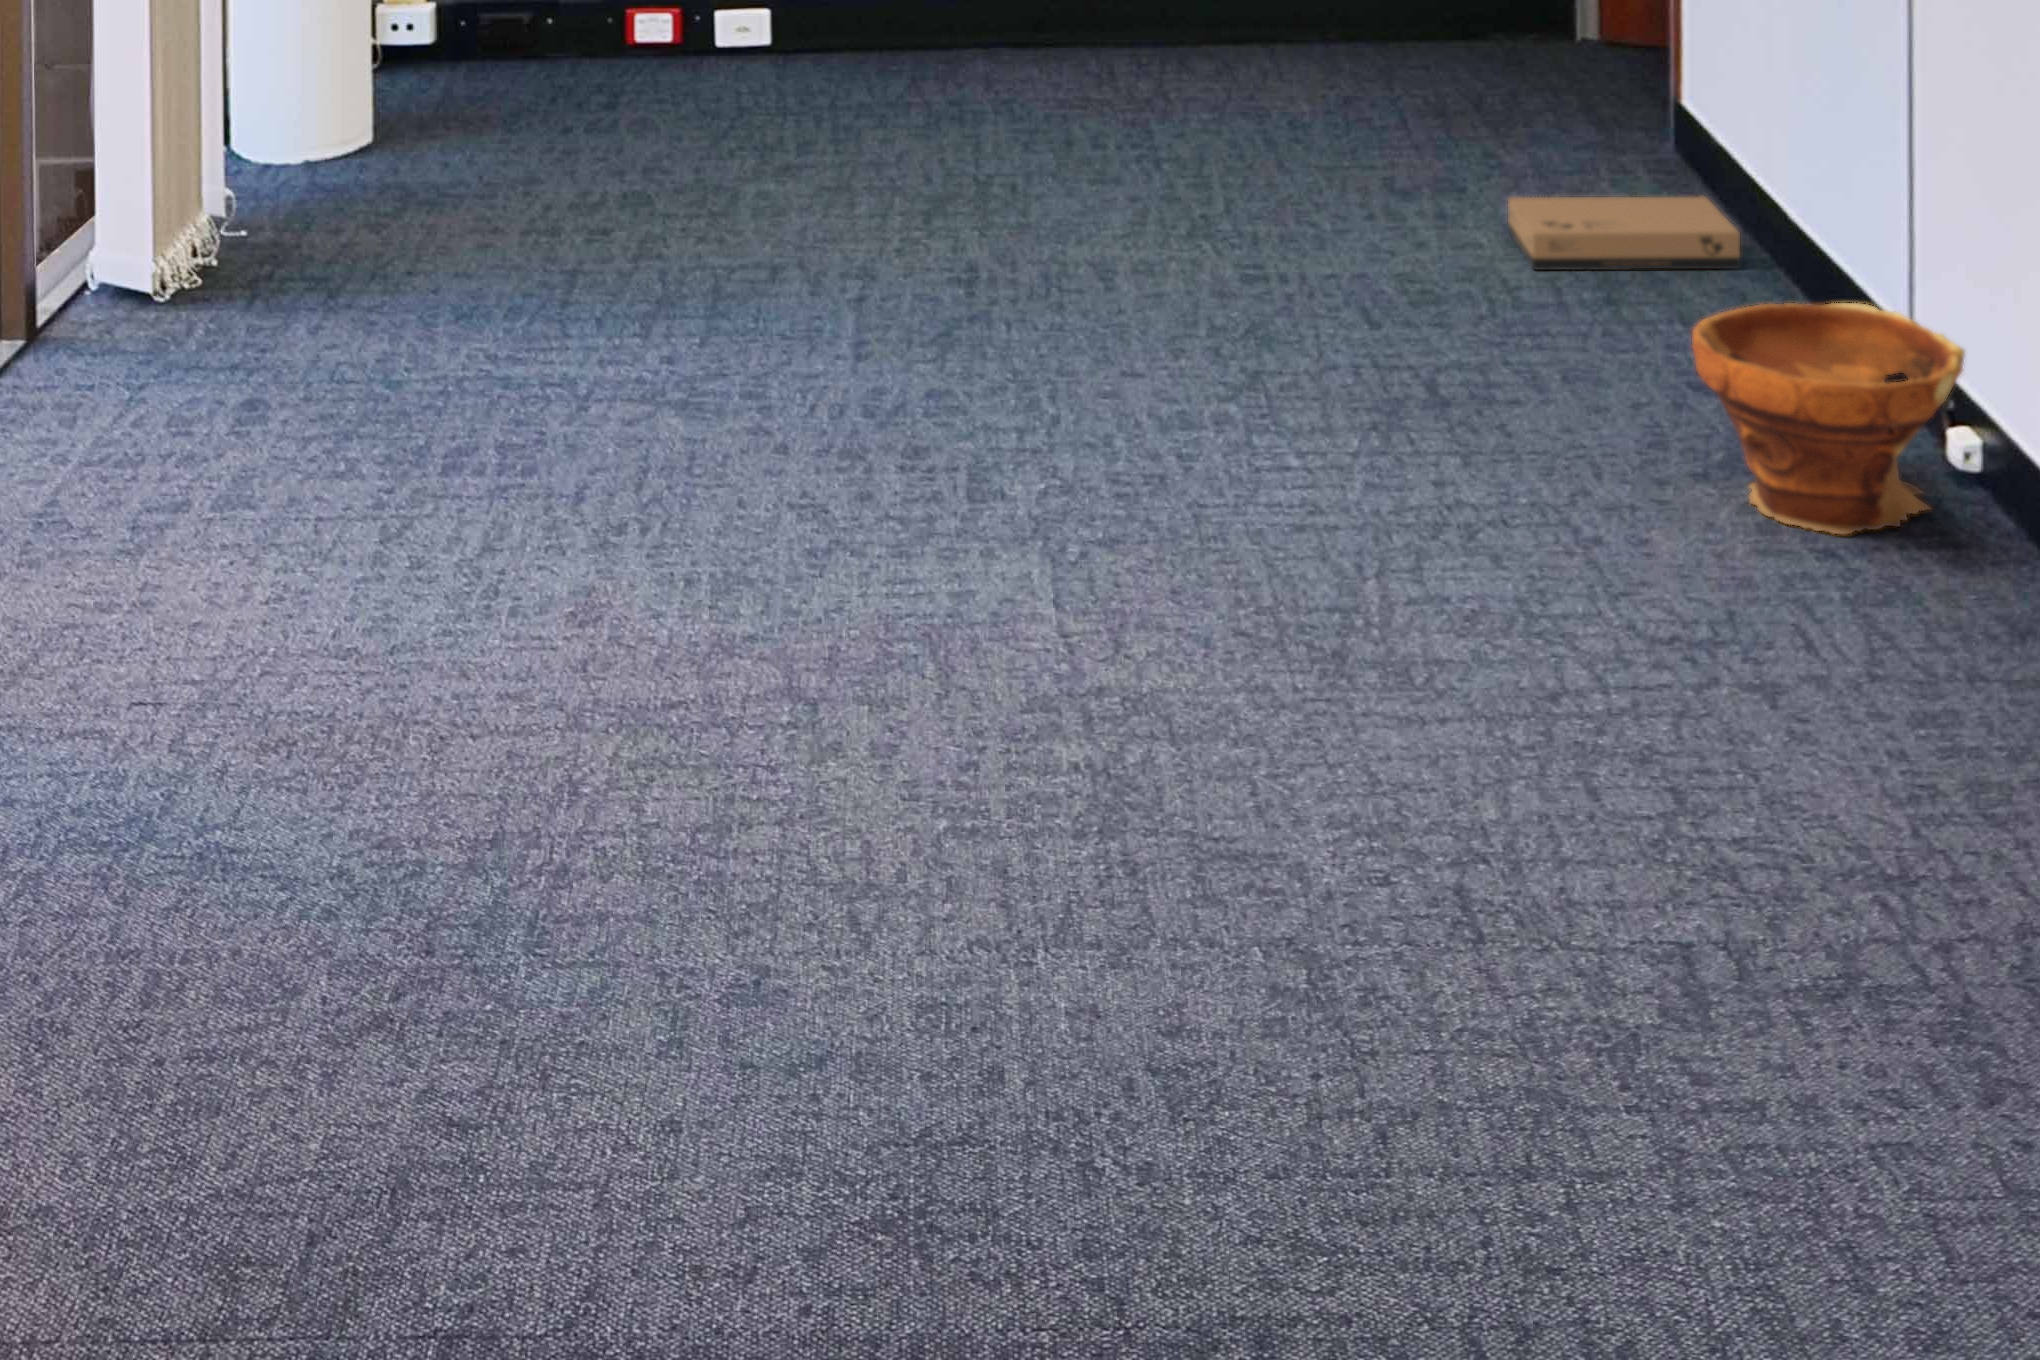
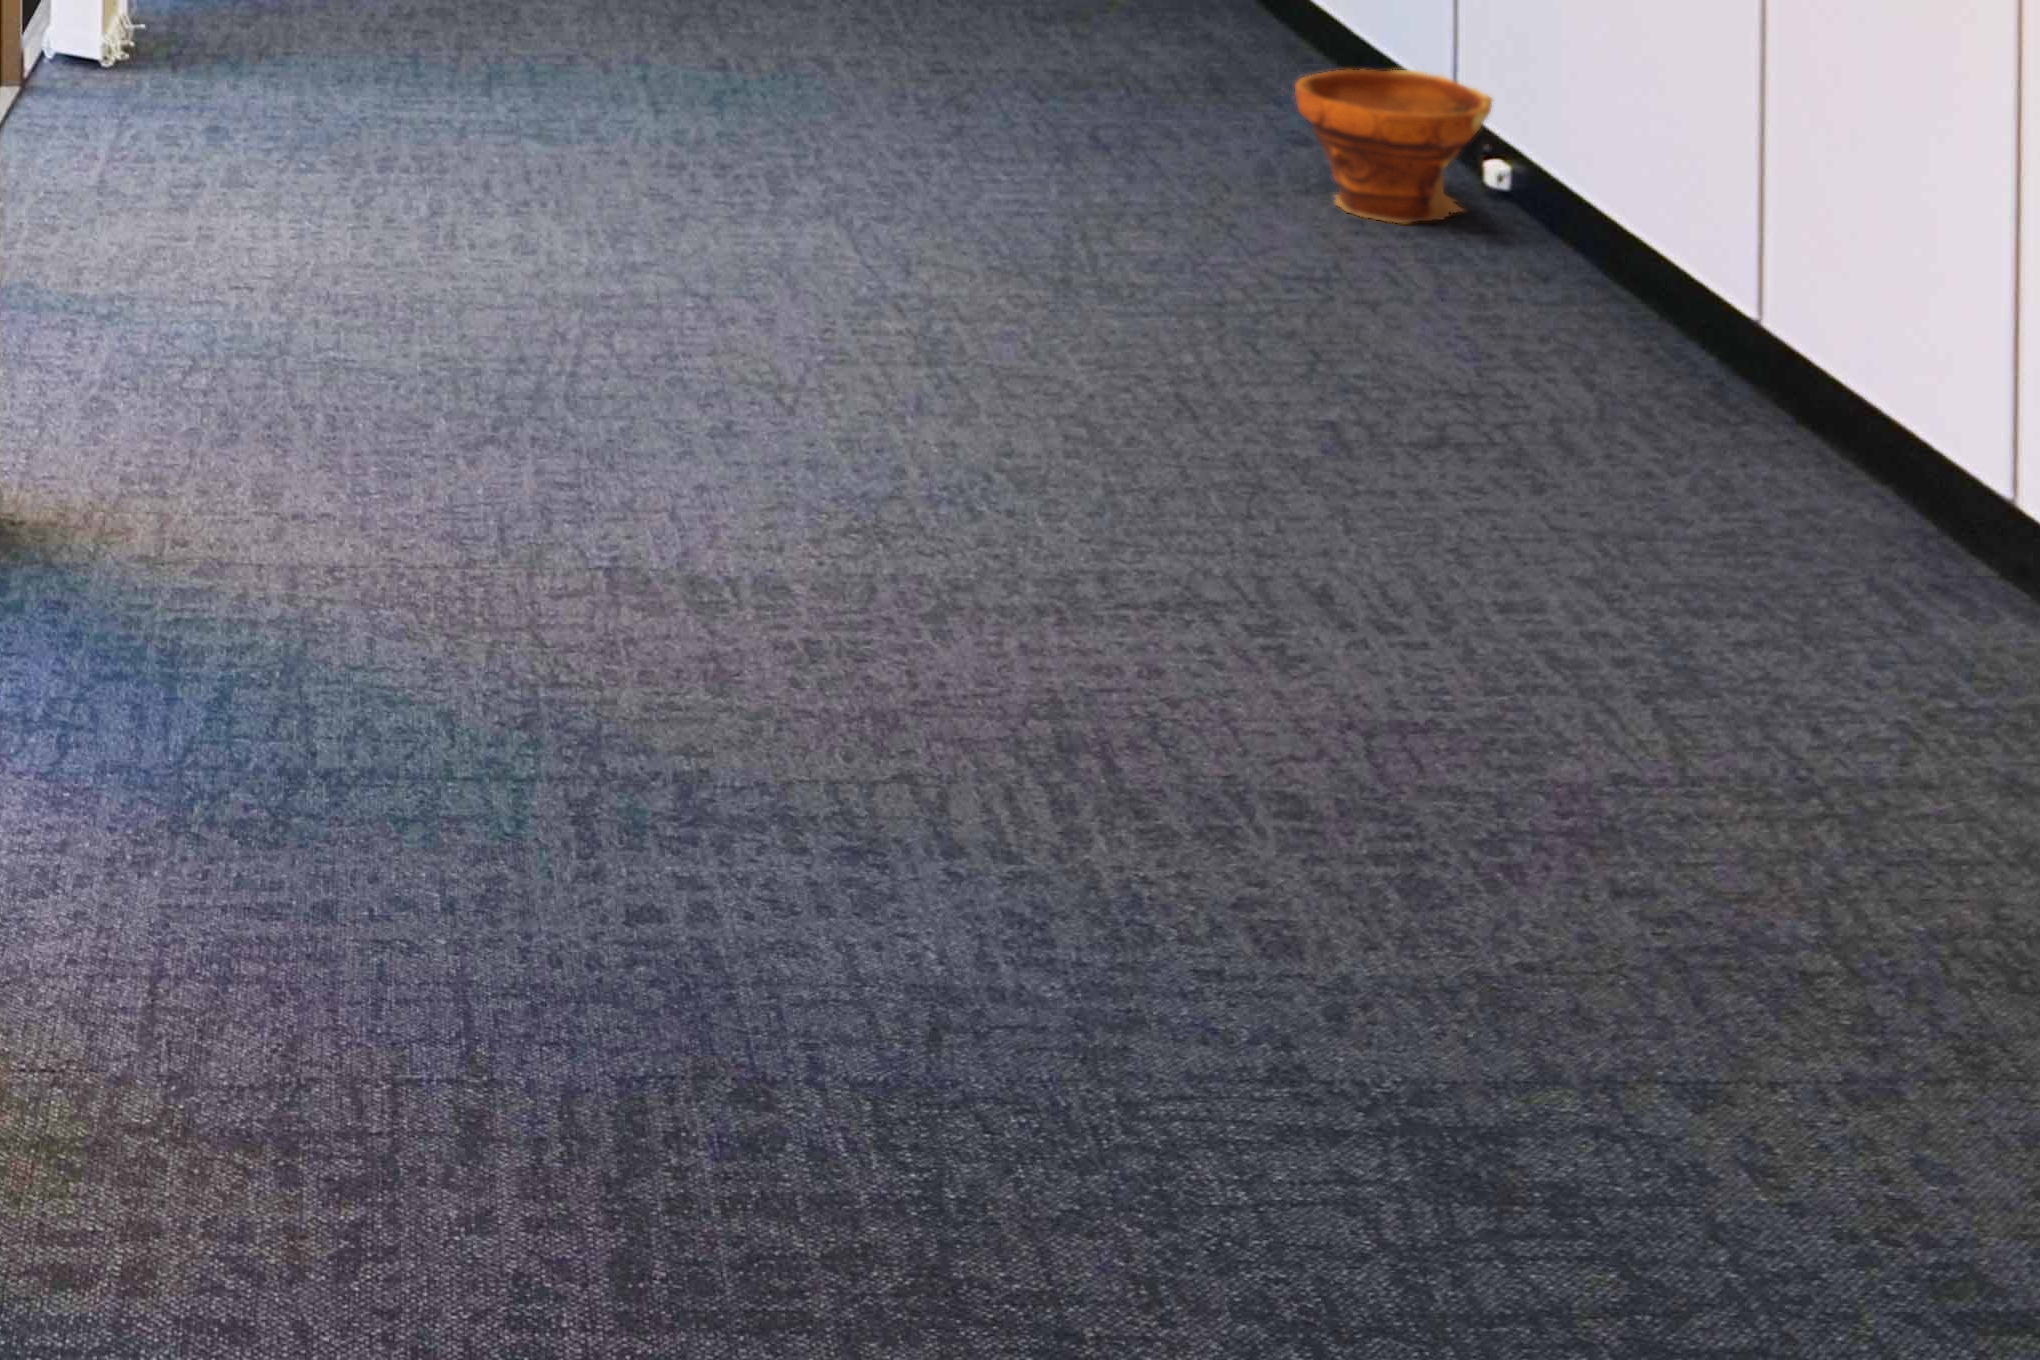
cardboard box: present [1508,196,1740,270] -> none [1126,20,1309,72]

